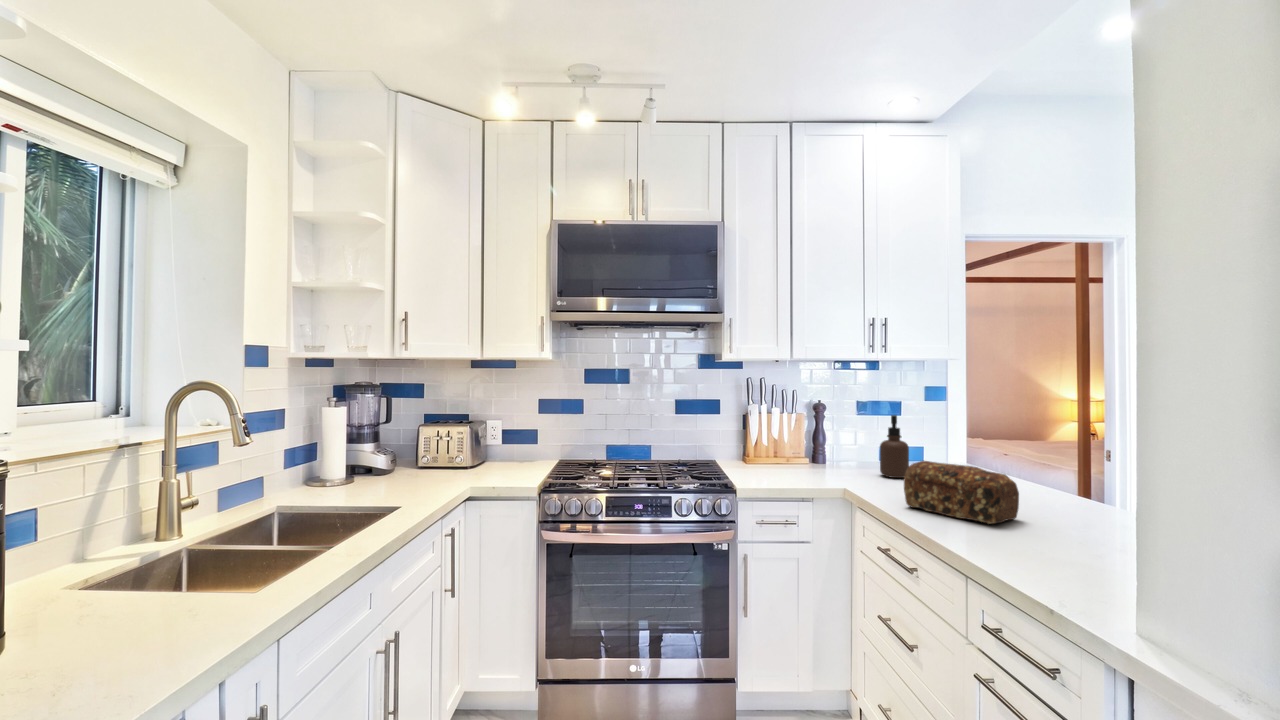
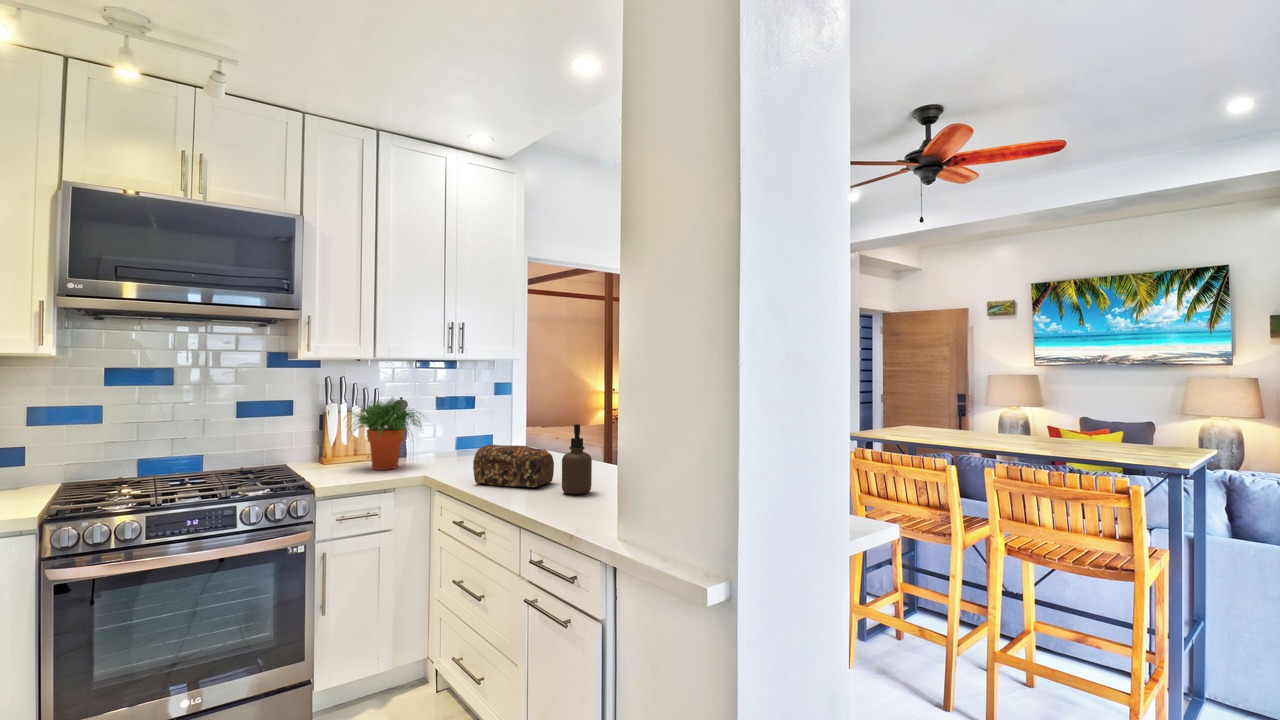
potted plant: none [763,402,848,475] -> present [349,402,421,470]
soap dispenser: present [880,415,909,478] -> present [562,424,592,495]

